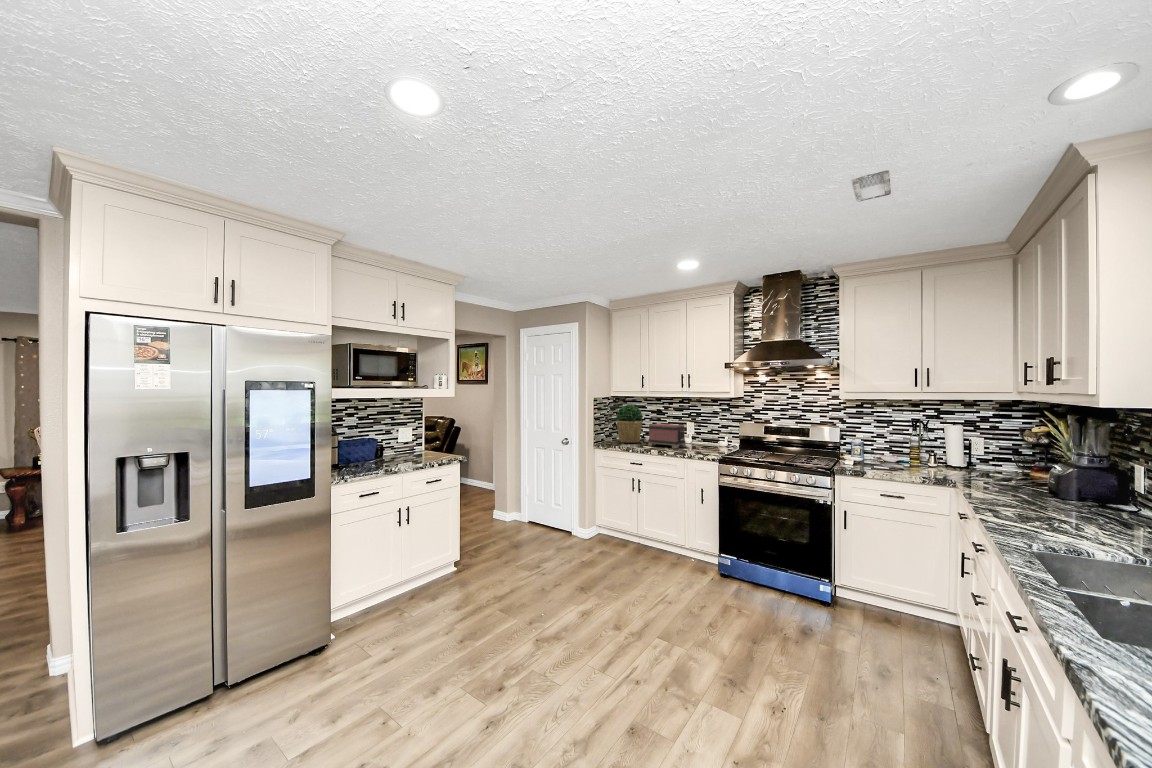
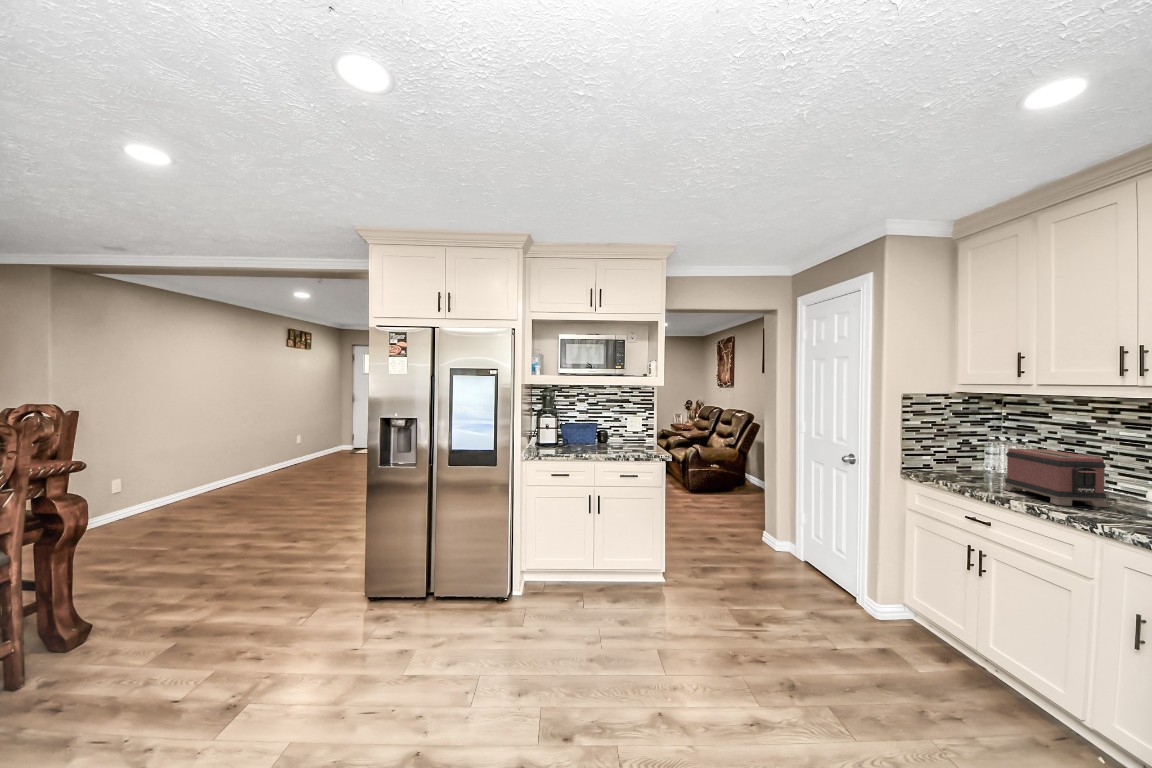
potted plant: present [616,405,642,443] -> none [952,407,1016,481]

